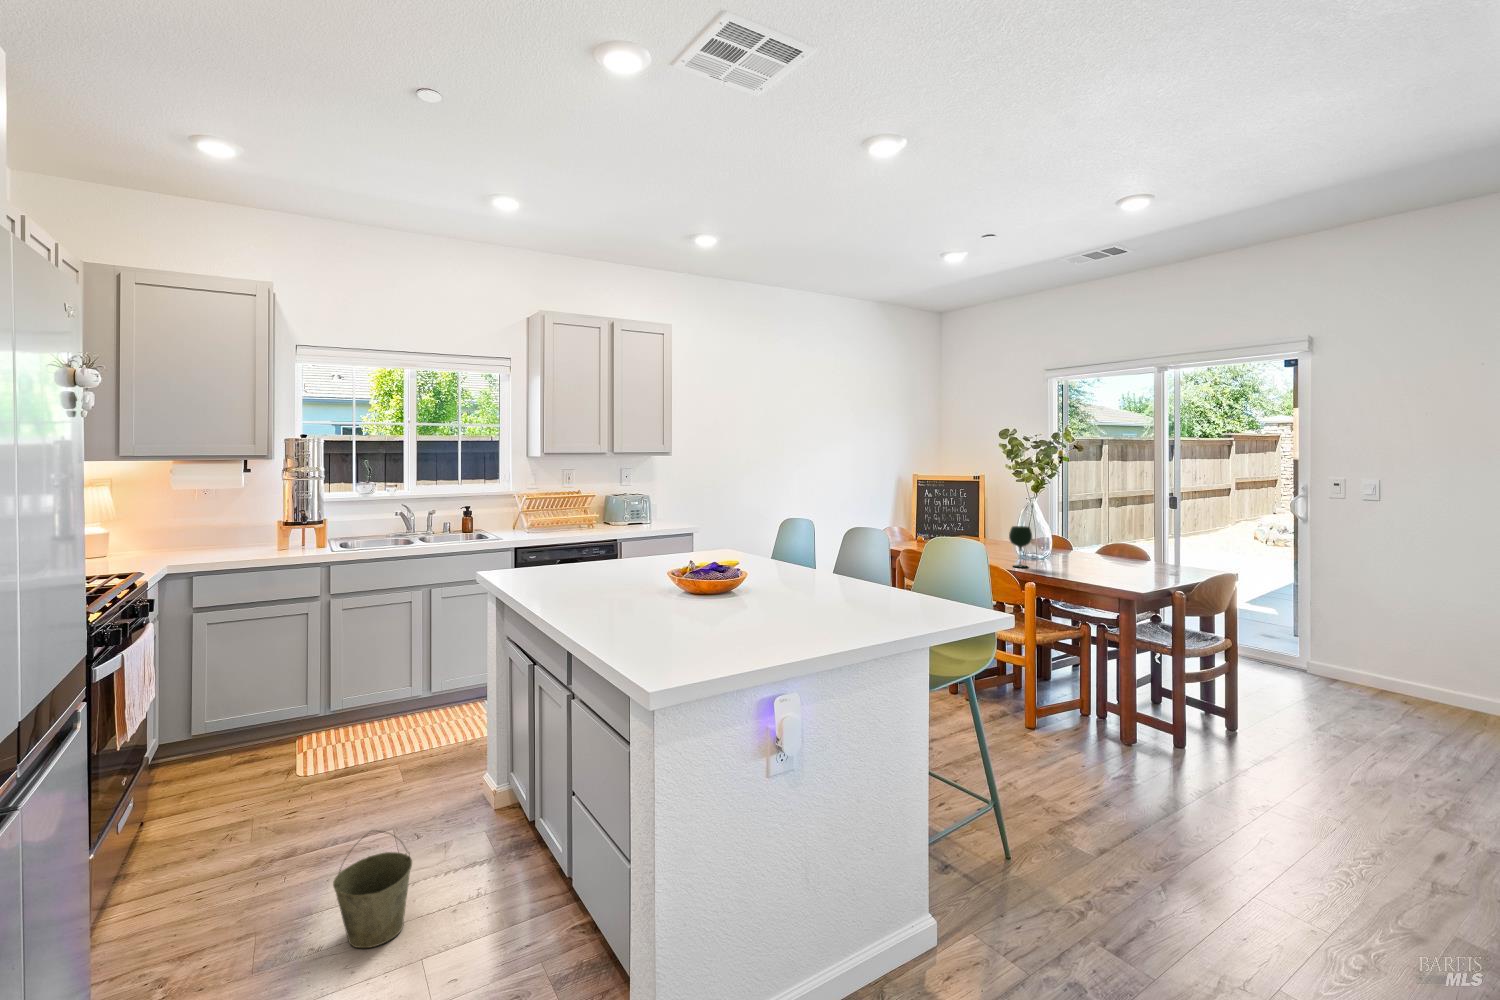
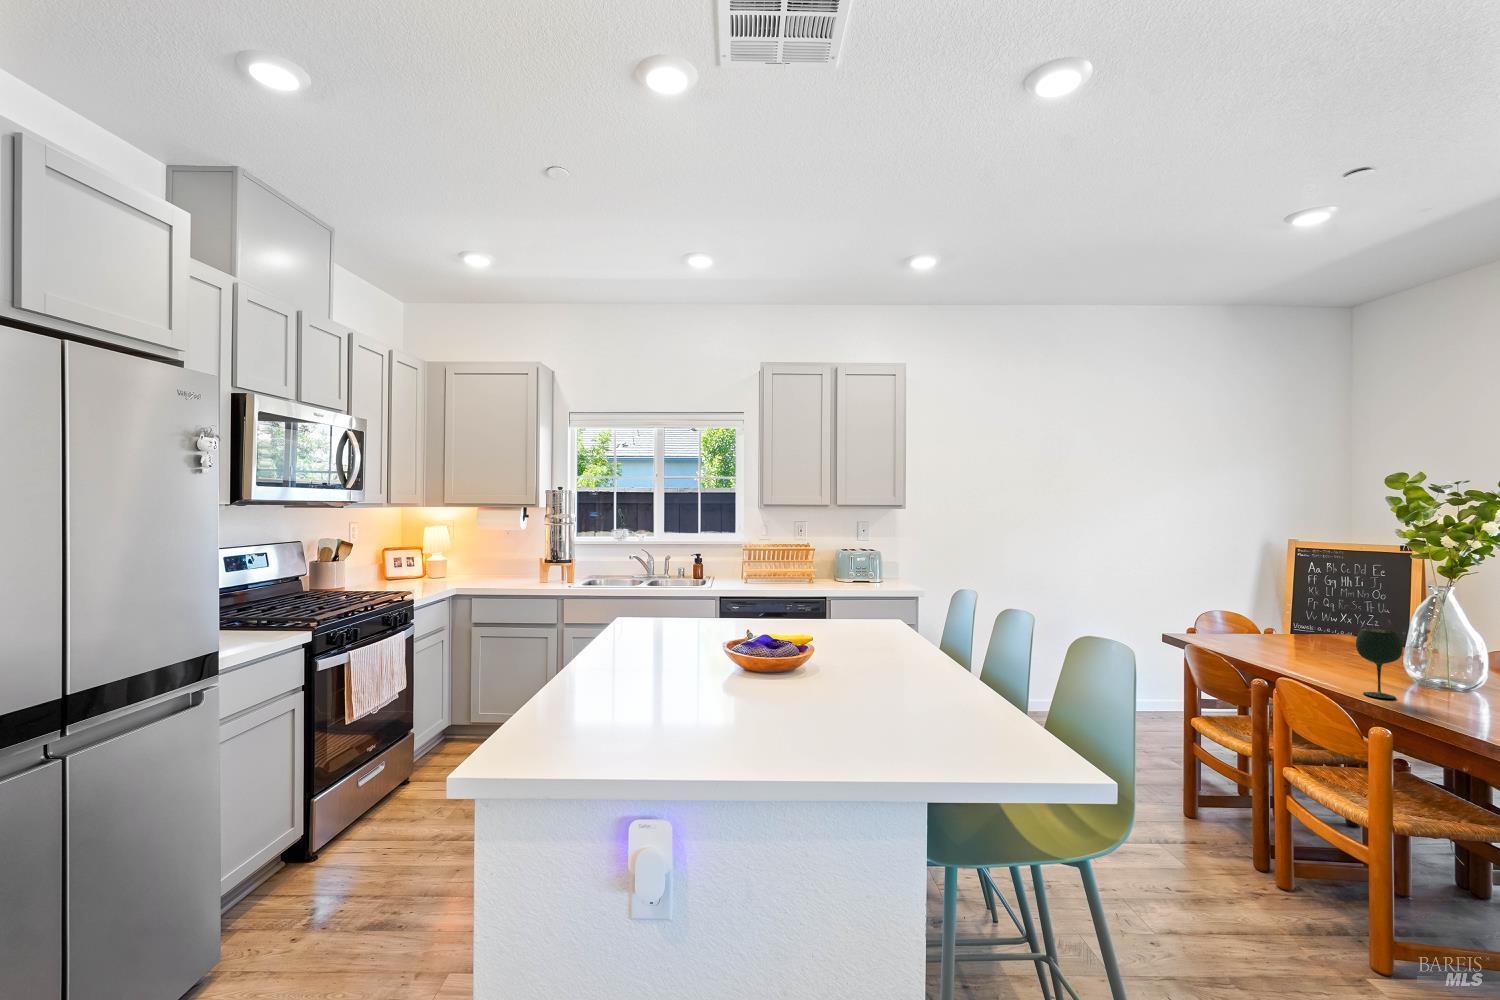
bucket: present [333,830,412,948] -> none [365,851,439,965]

